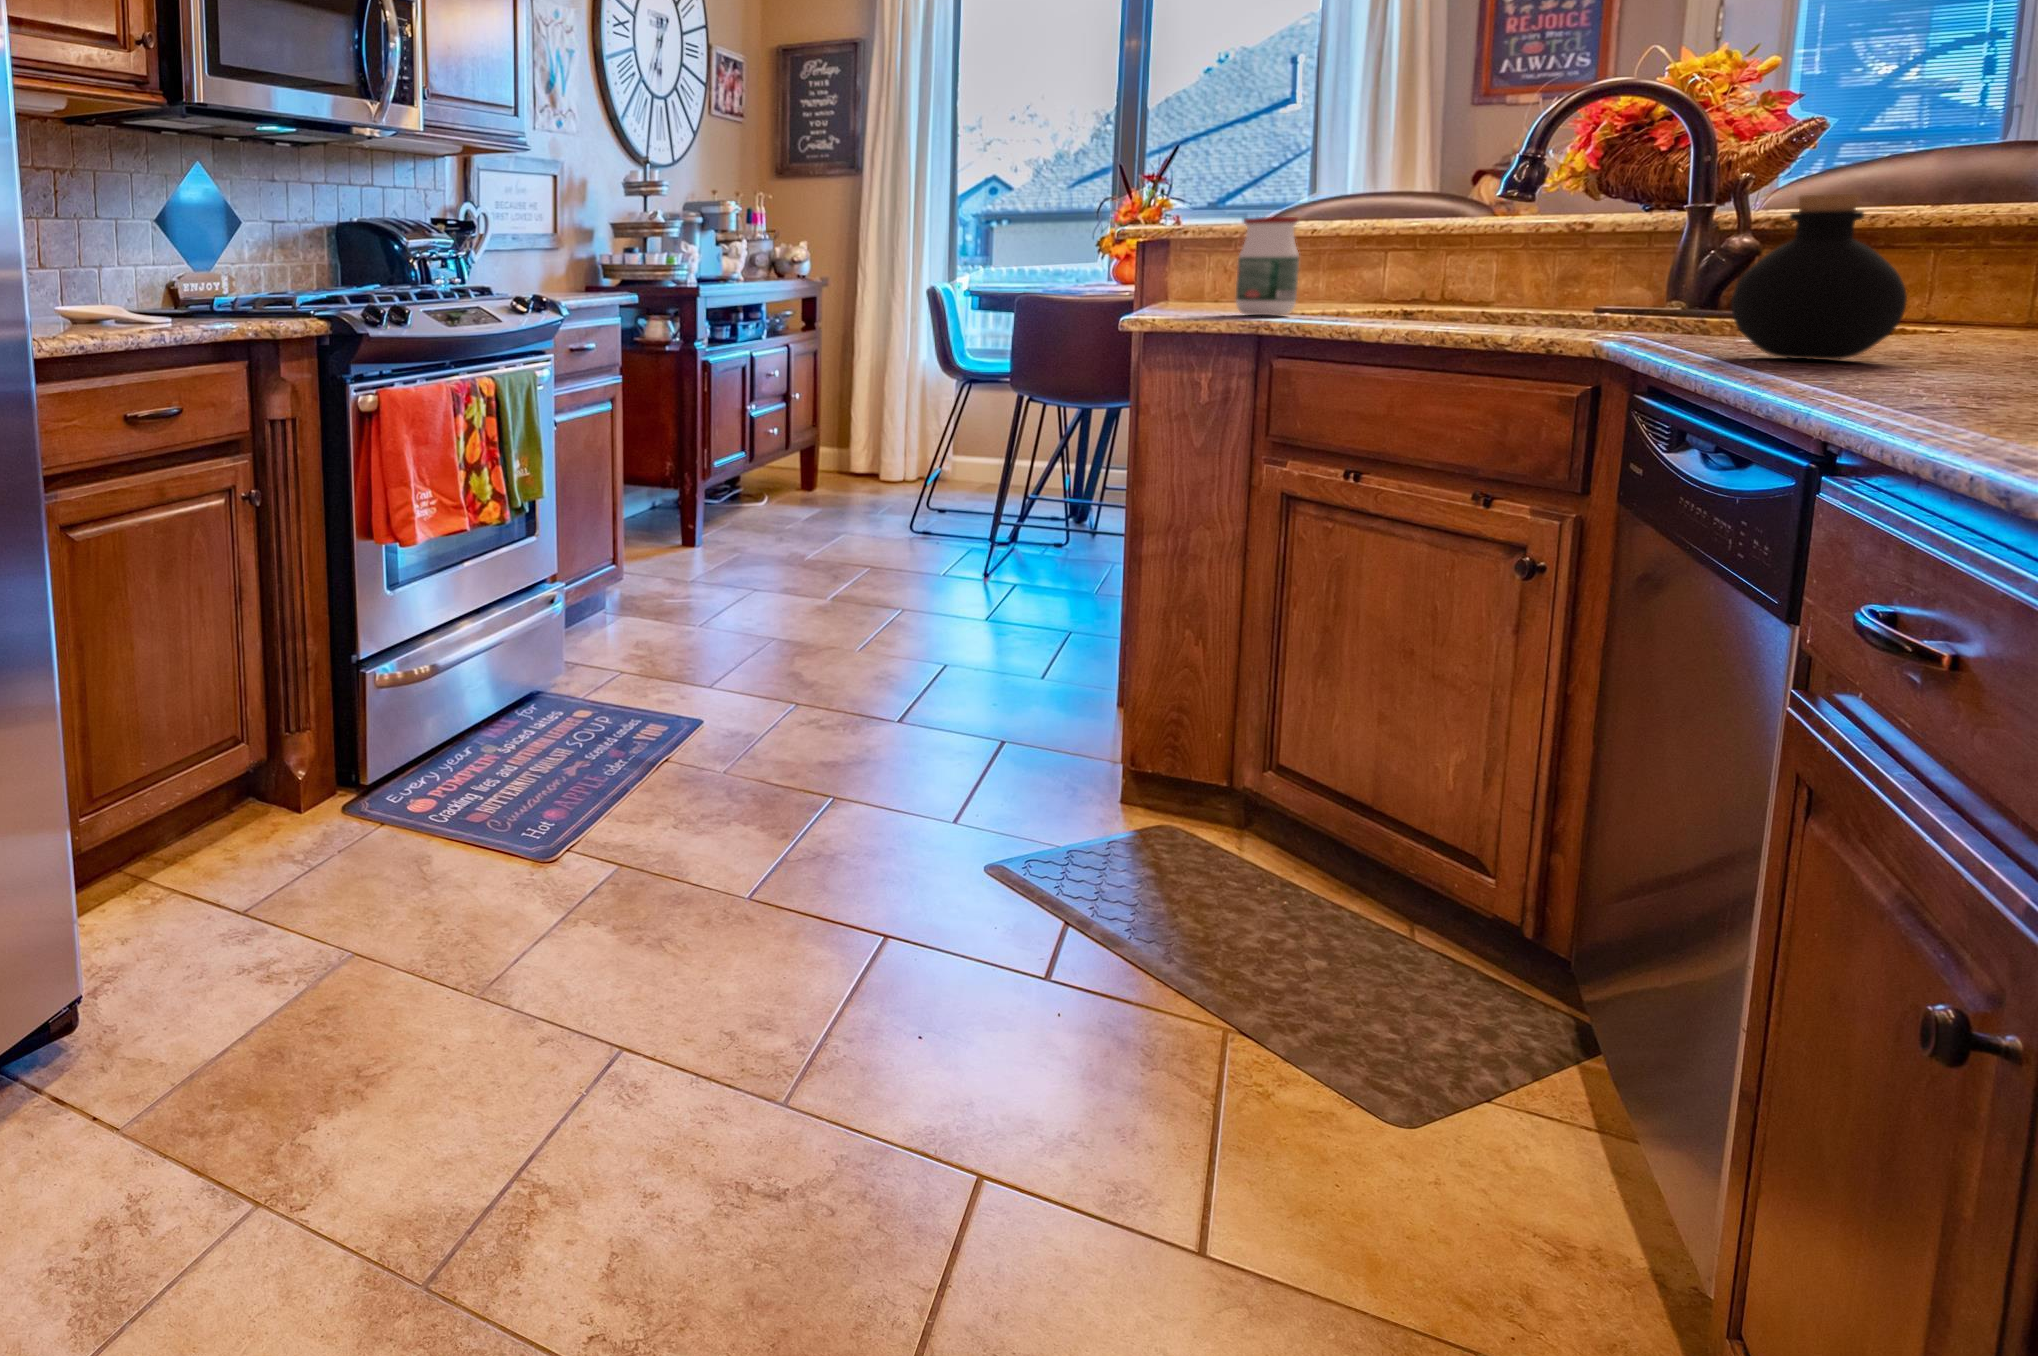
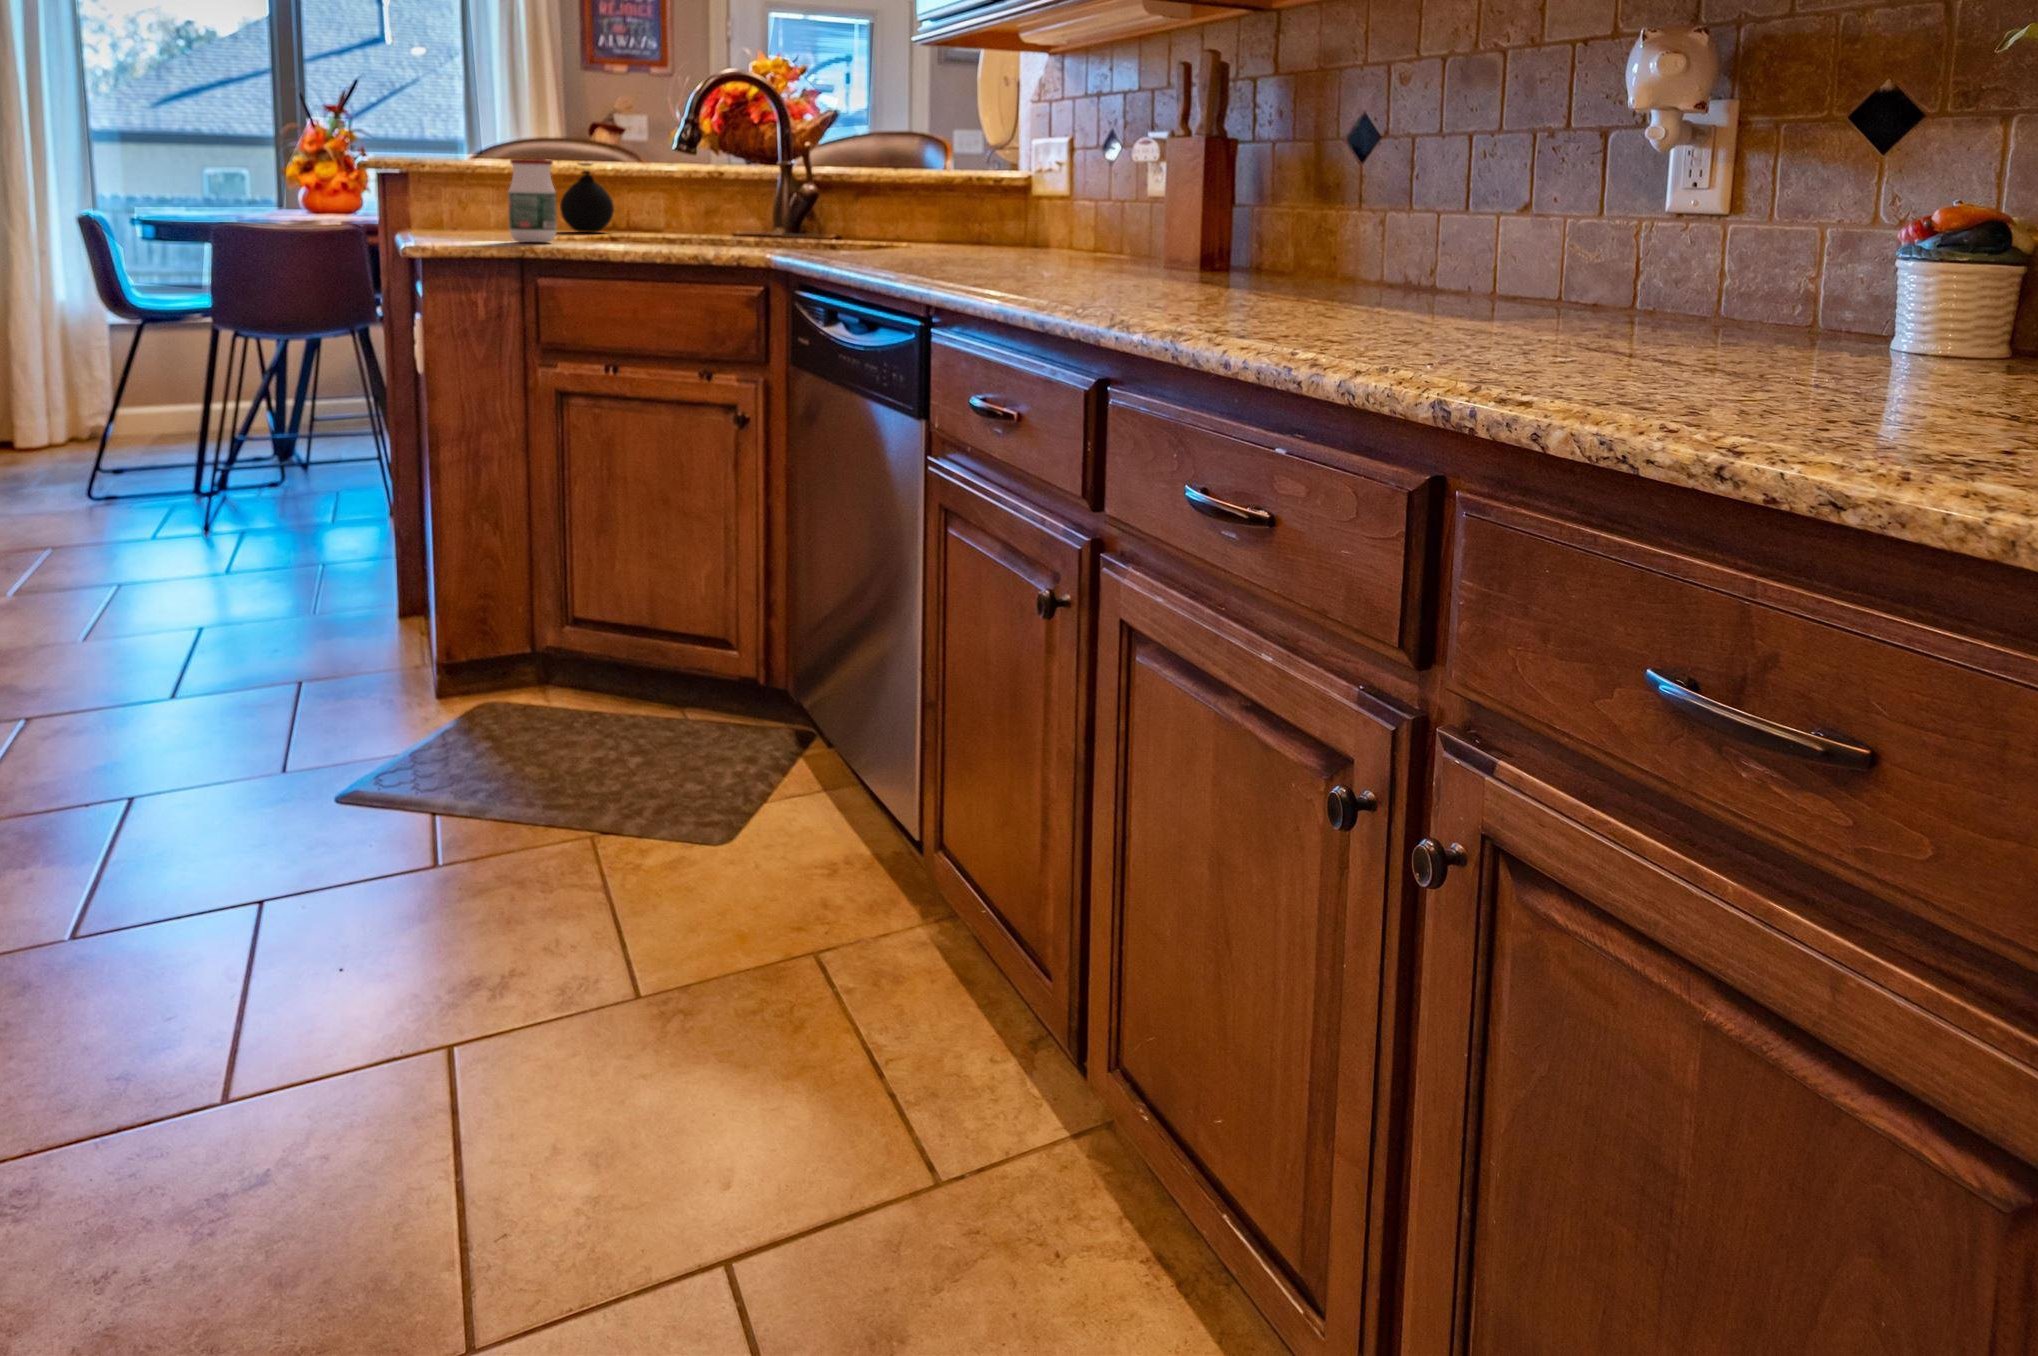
bottle: present [1731,194,1907,360] -> present [560,163,614,232]

